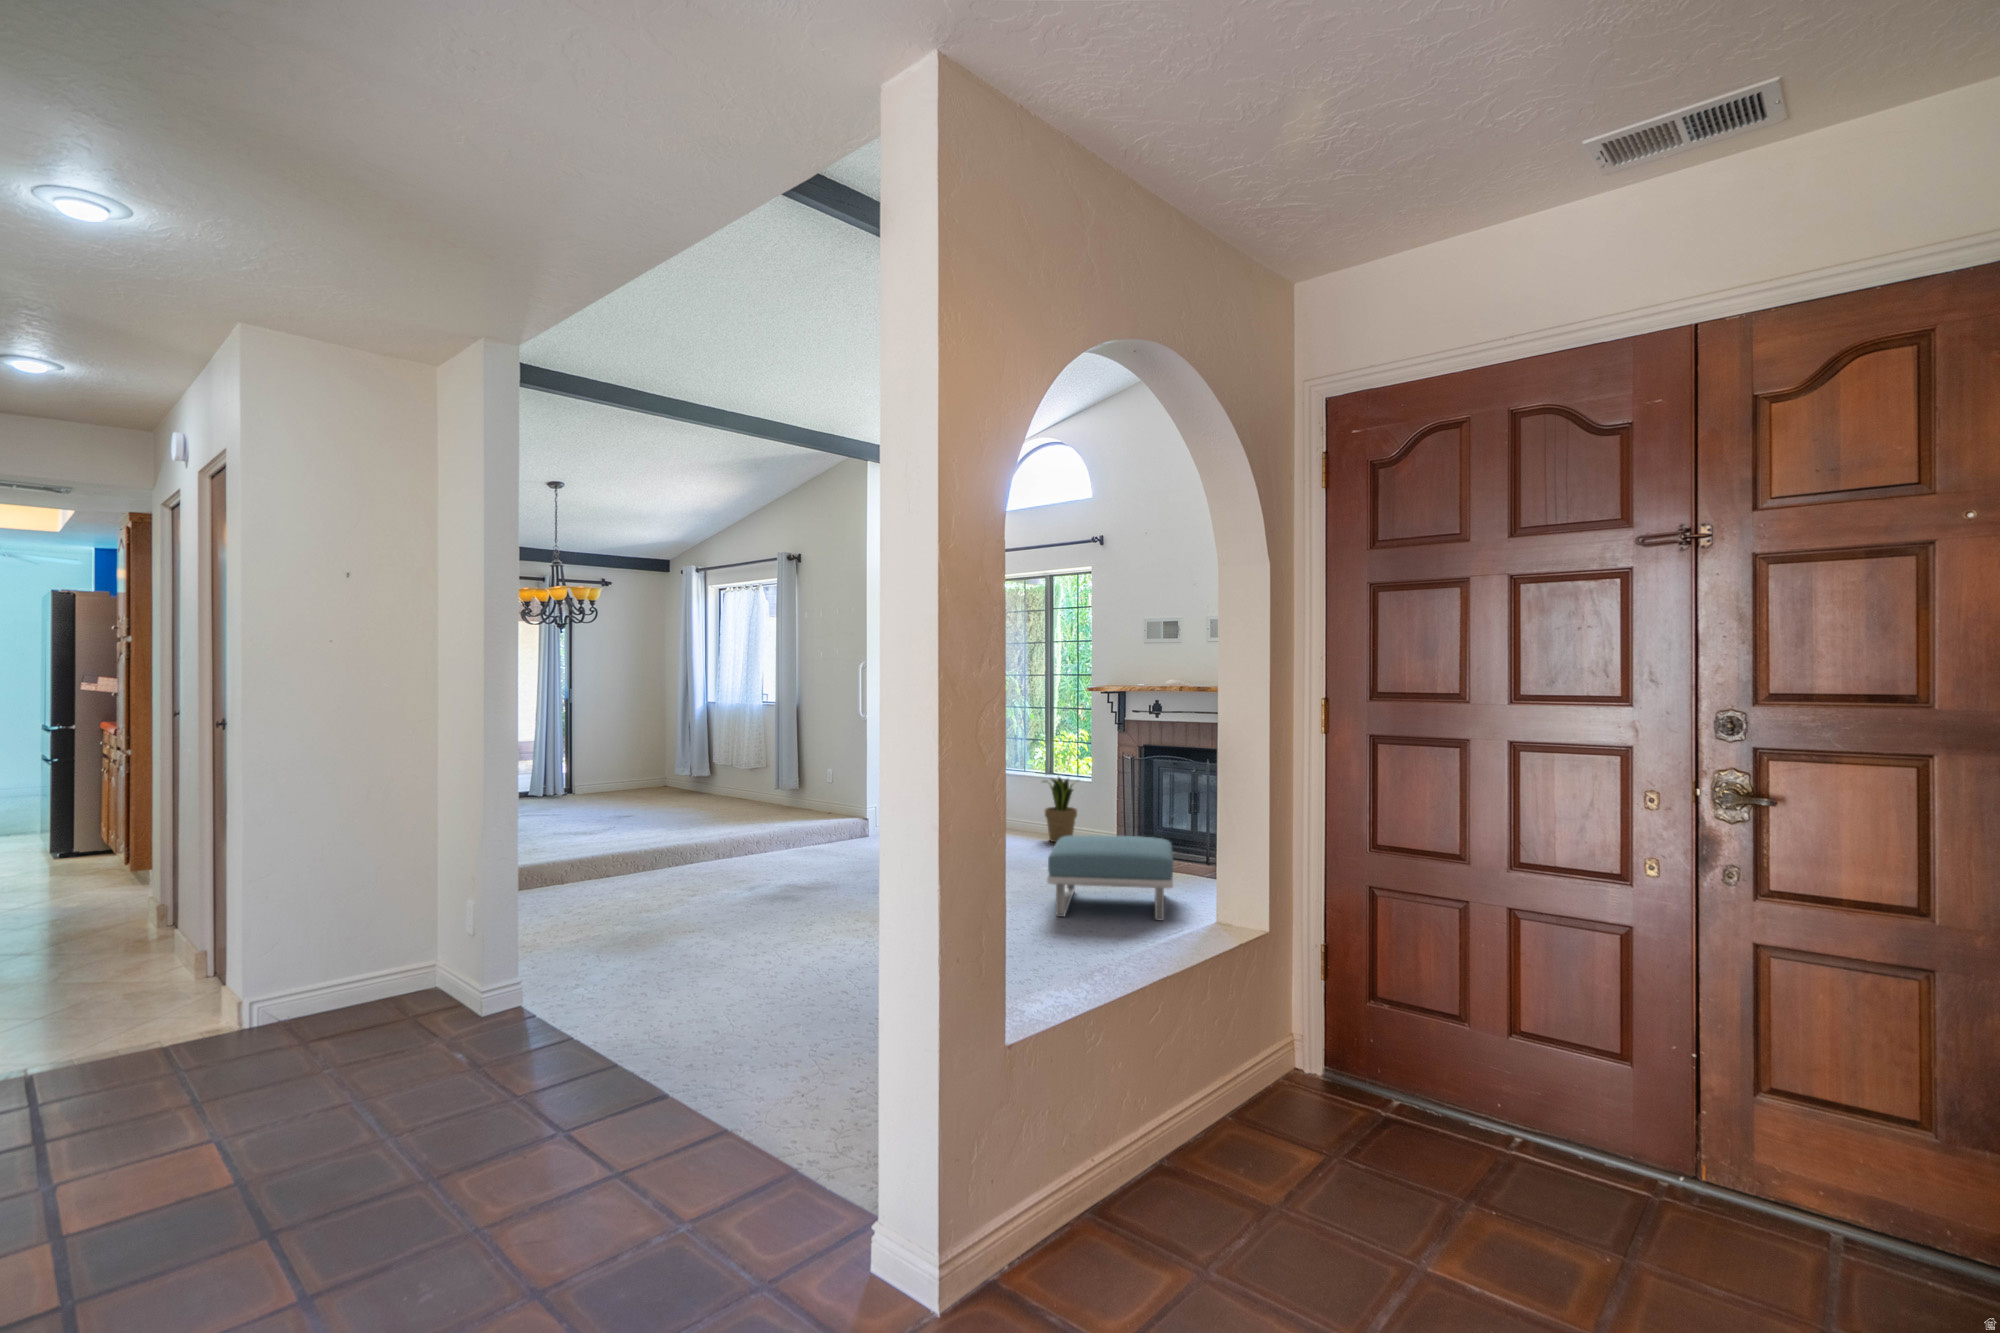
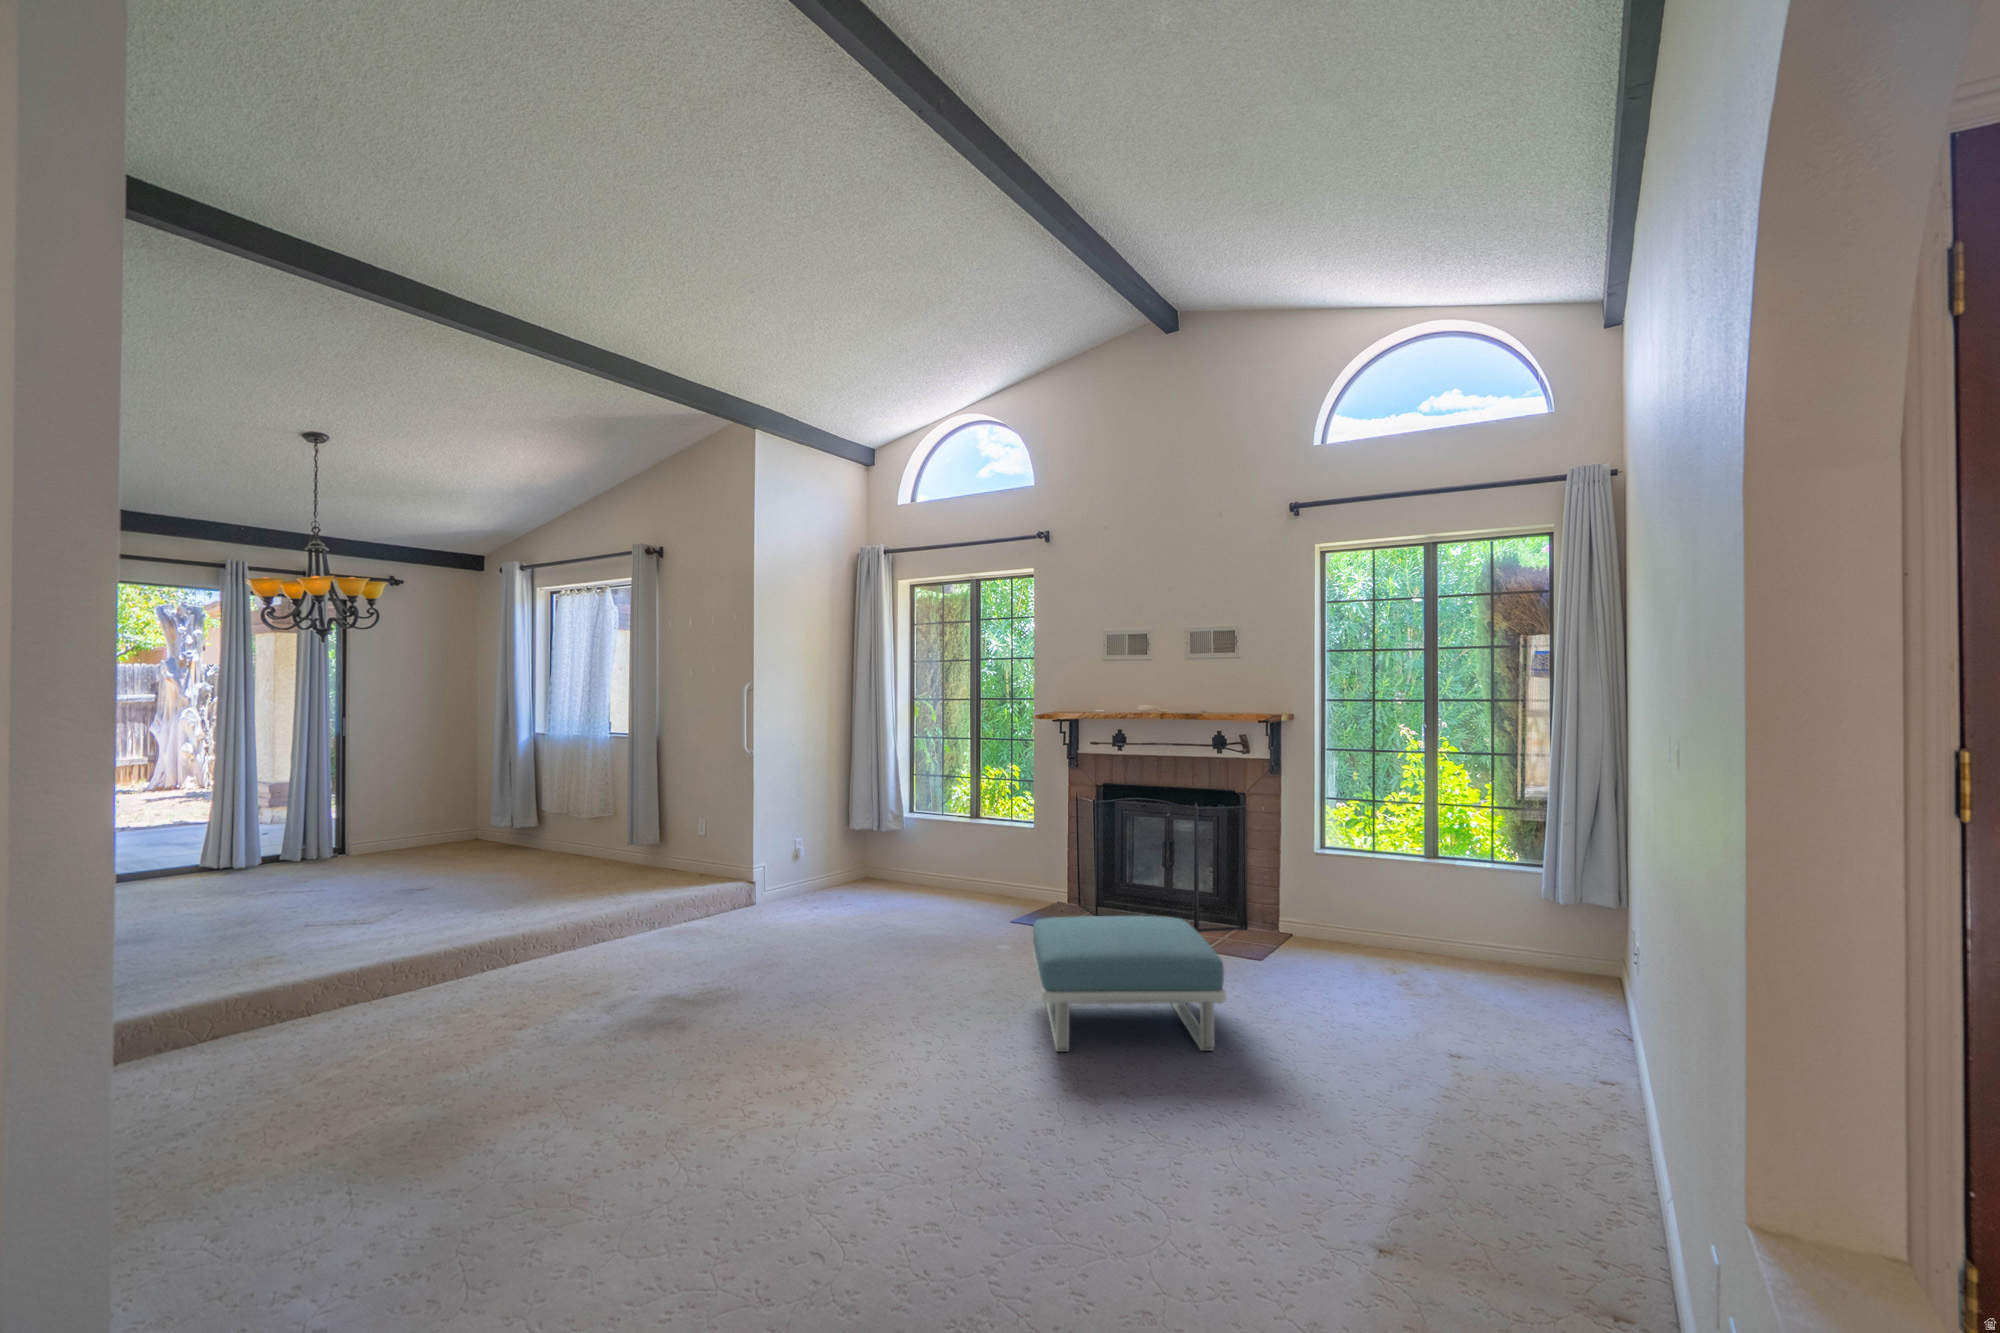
potted plant: present [1044,777,1077,842] -> none [967,822,1015,906]

